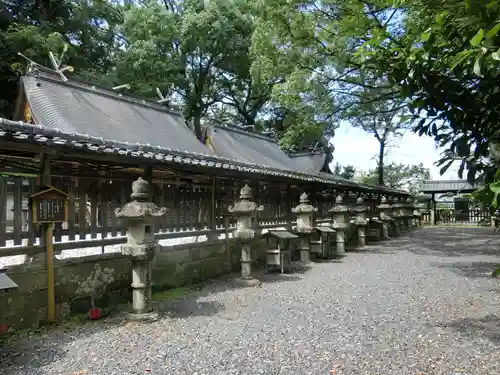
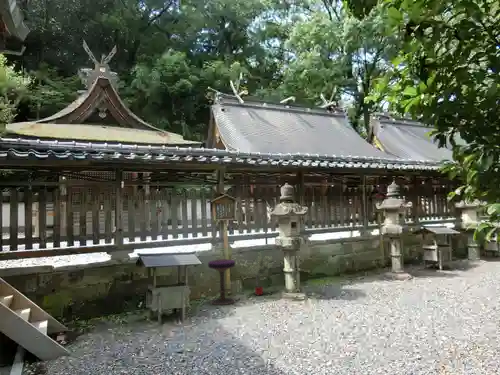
stool: none [24,275,65,340] -> present [208,259,235,305]

